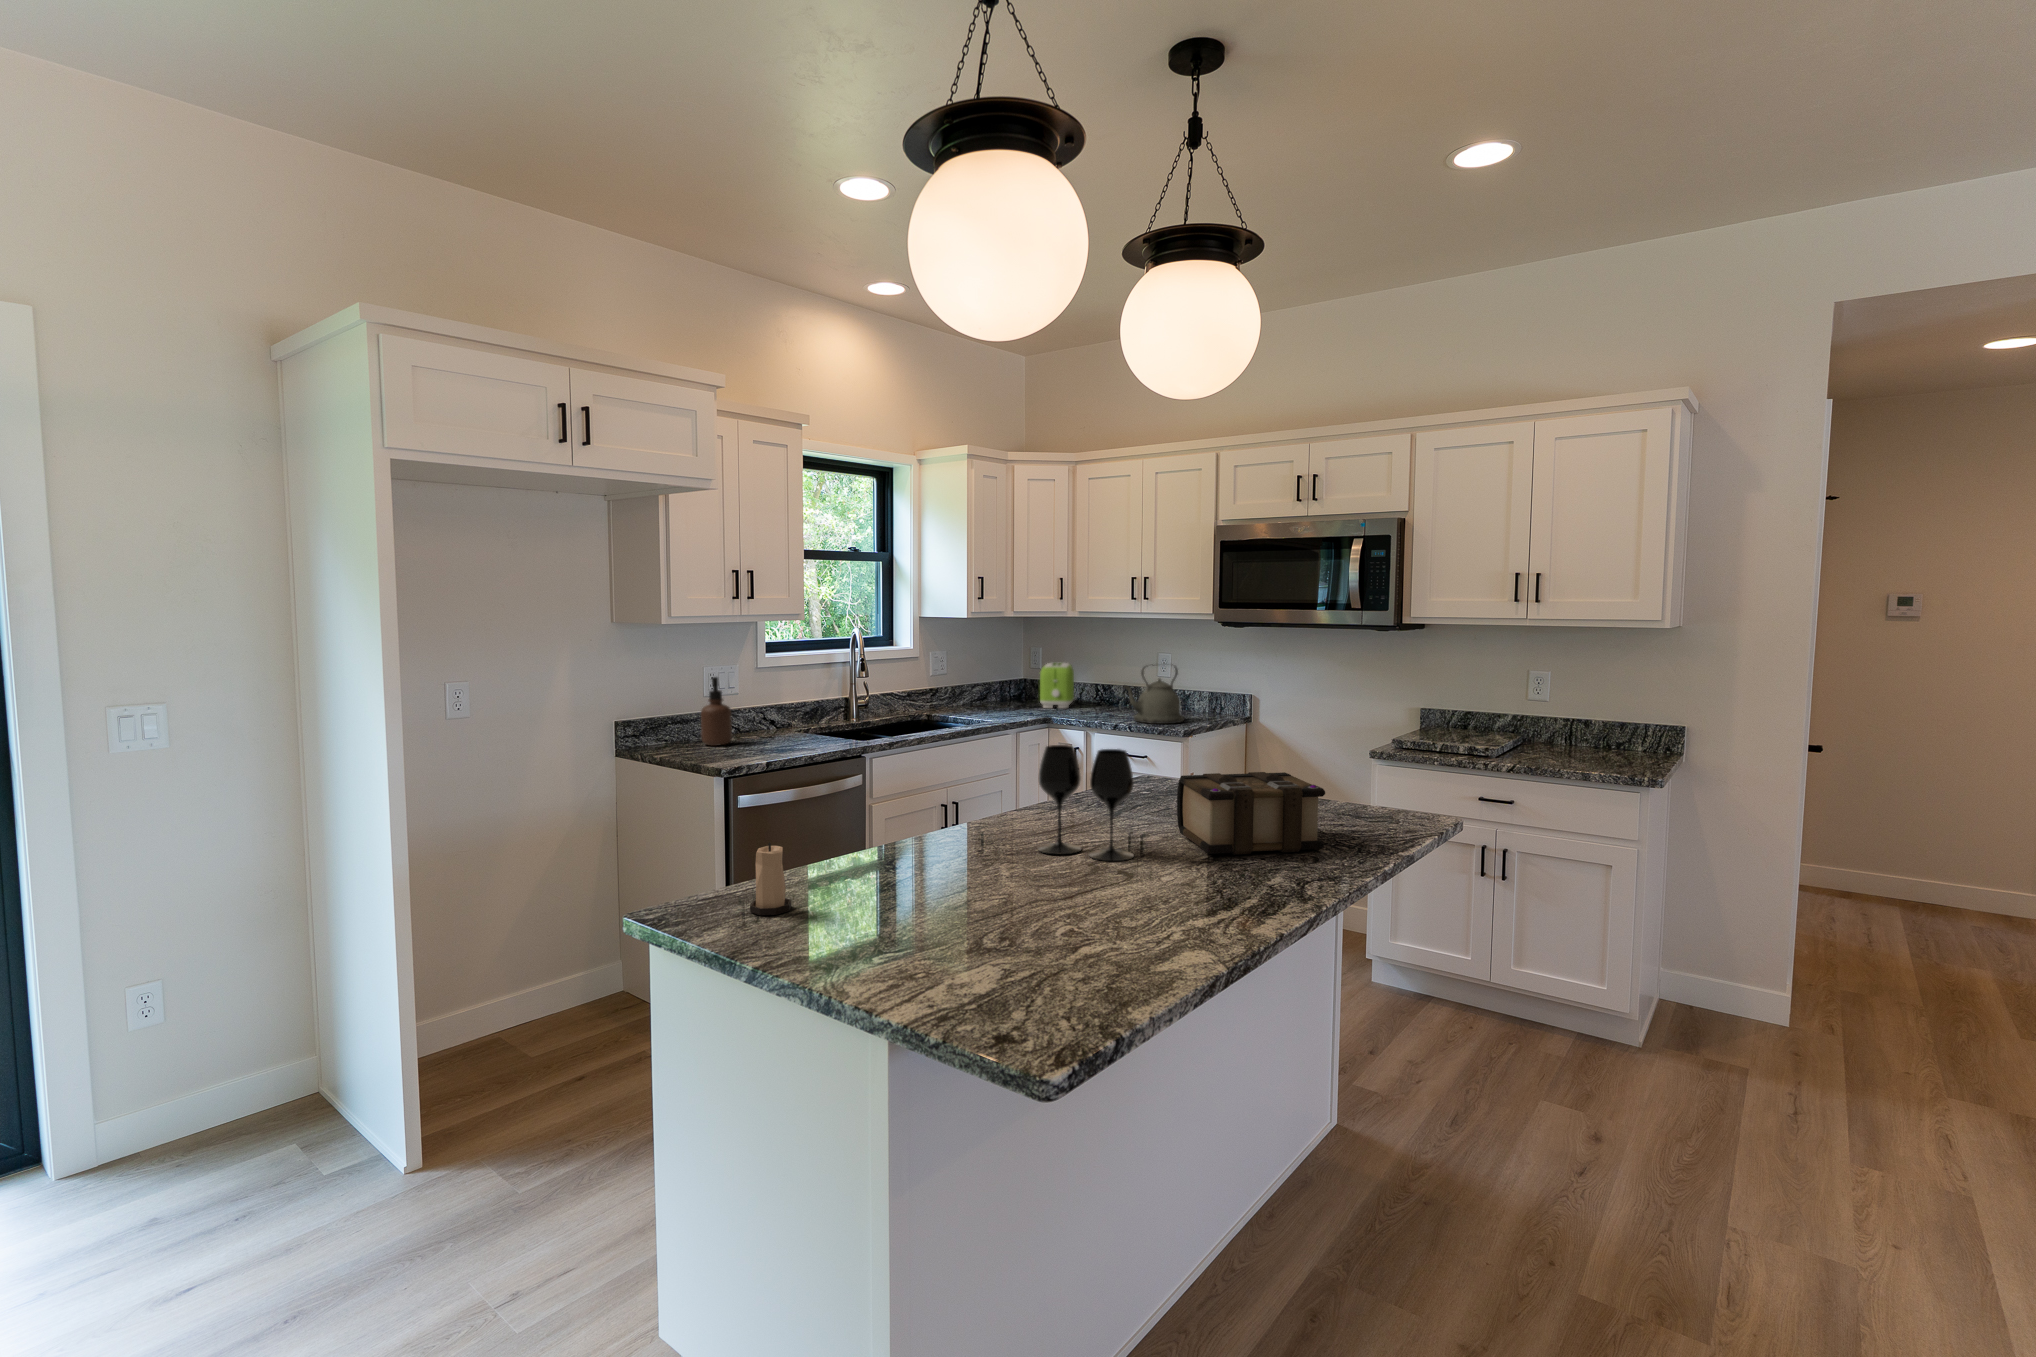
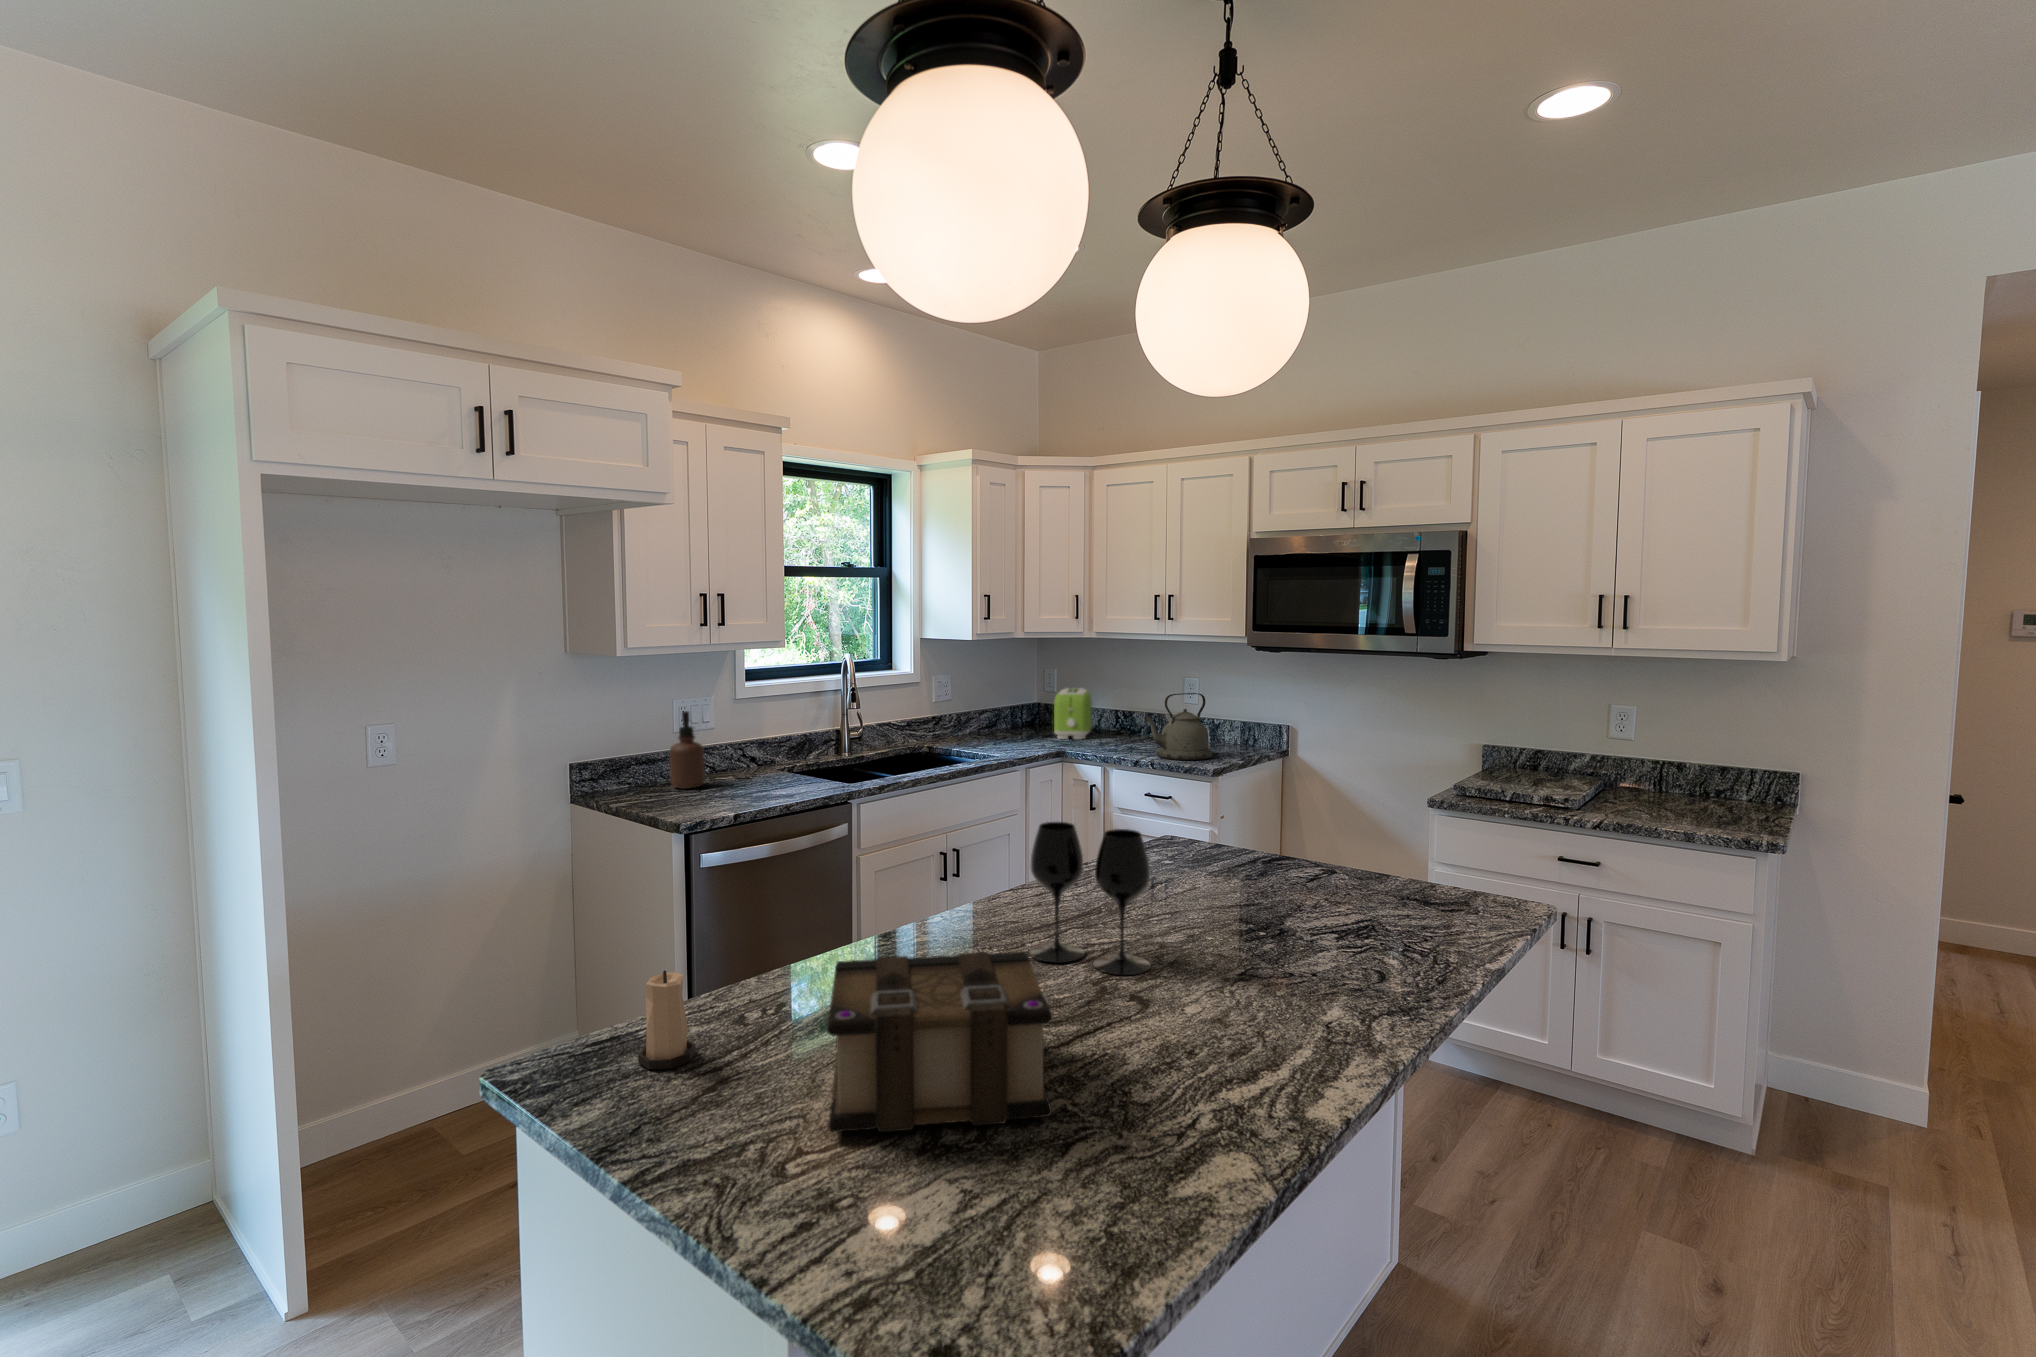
book: present [1177,772,1325,855] -> present [827,952,1052,1132]

